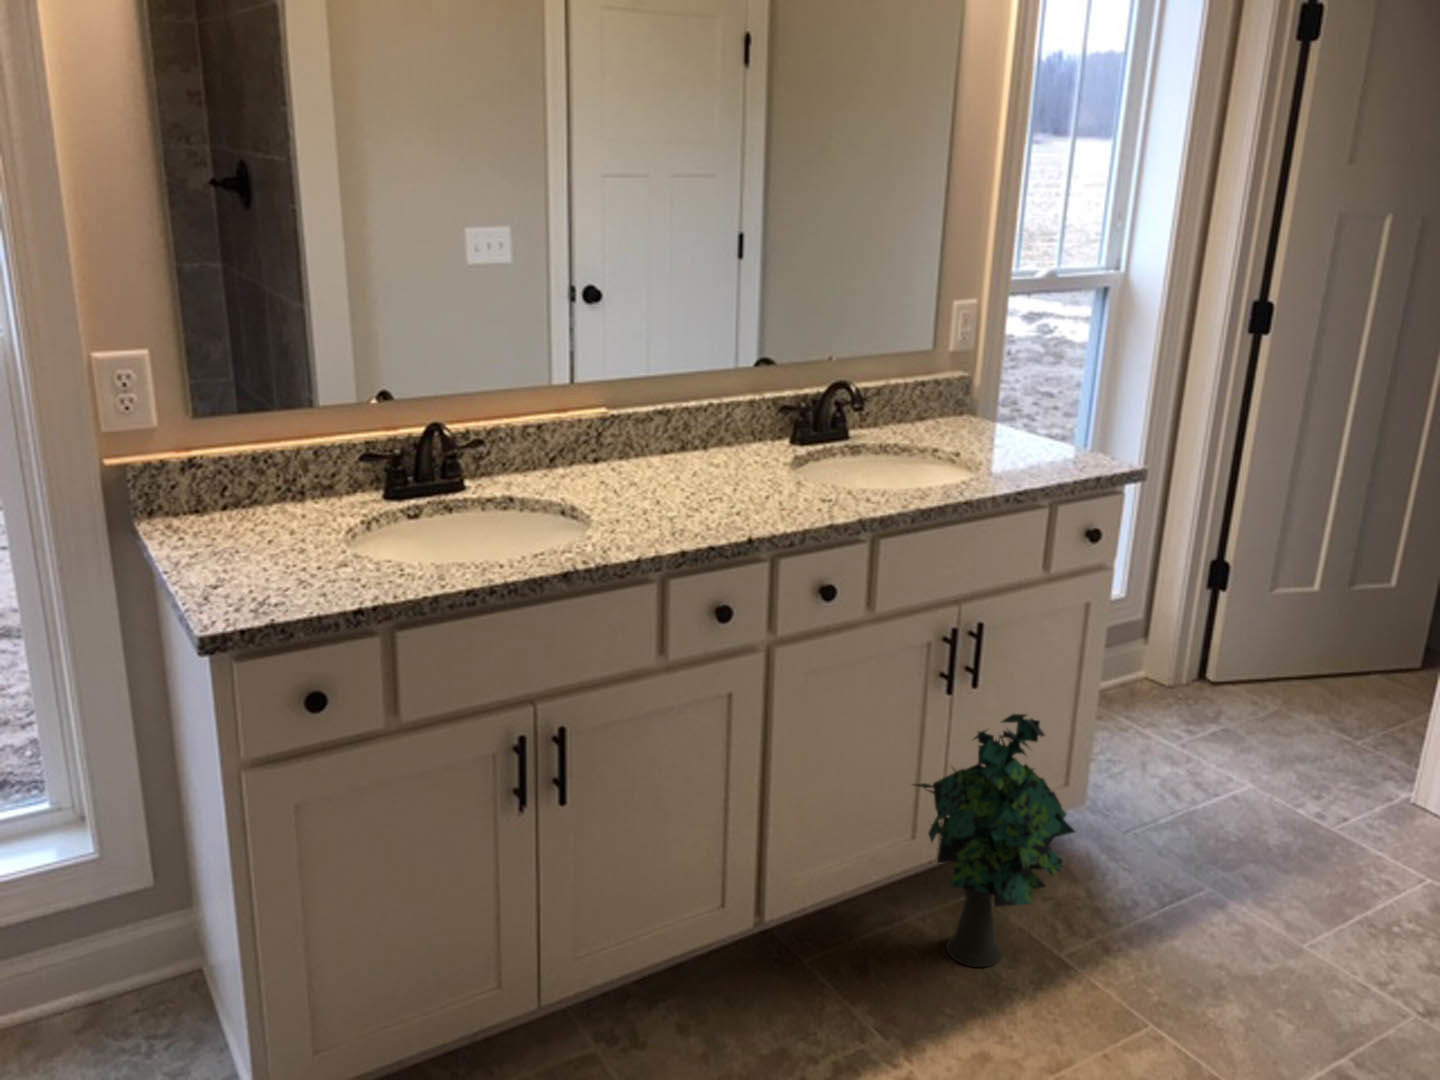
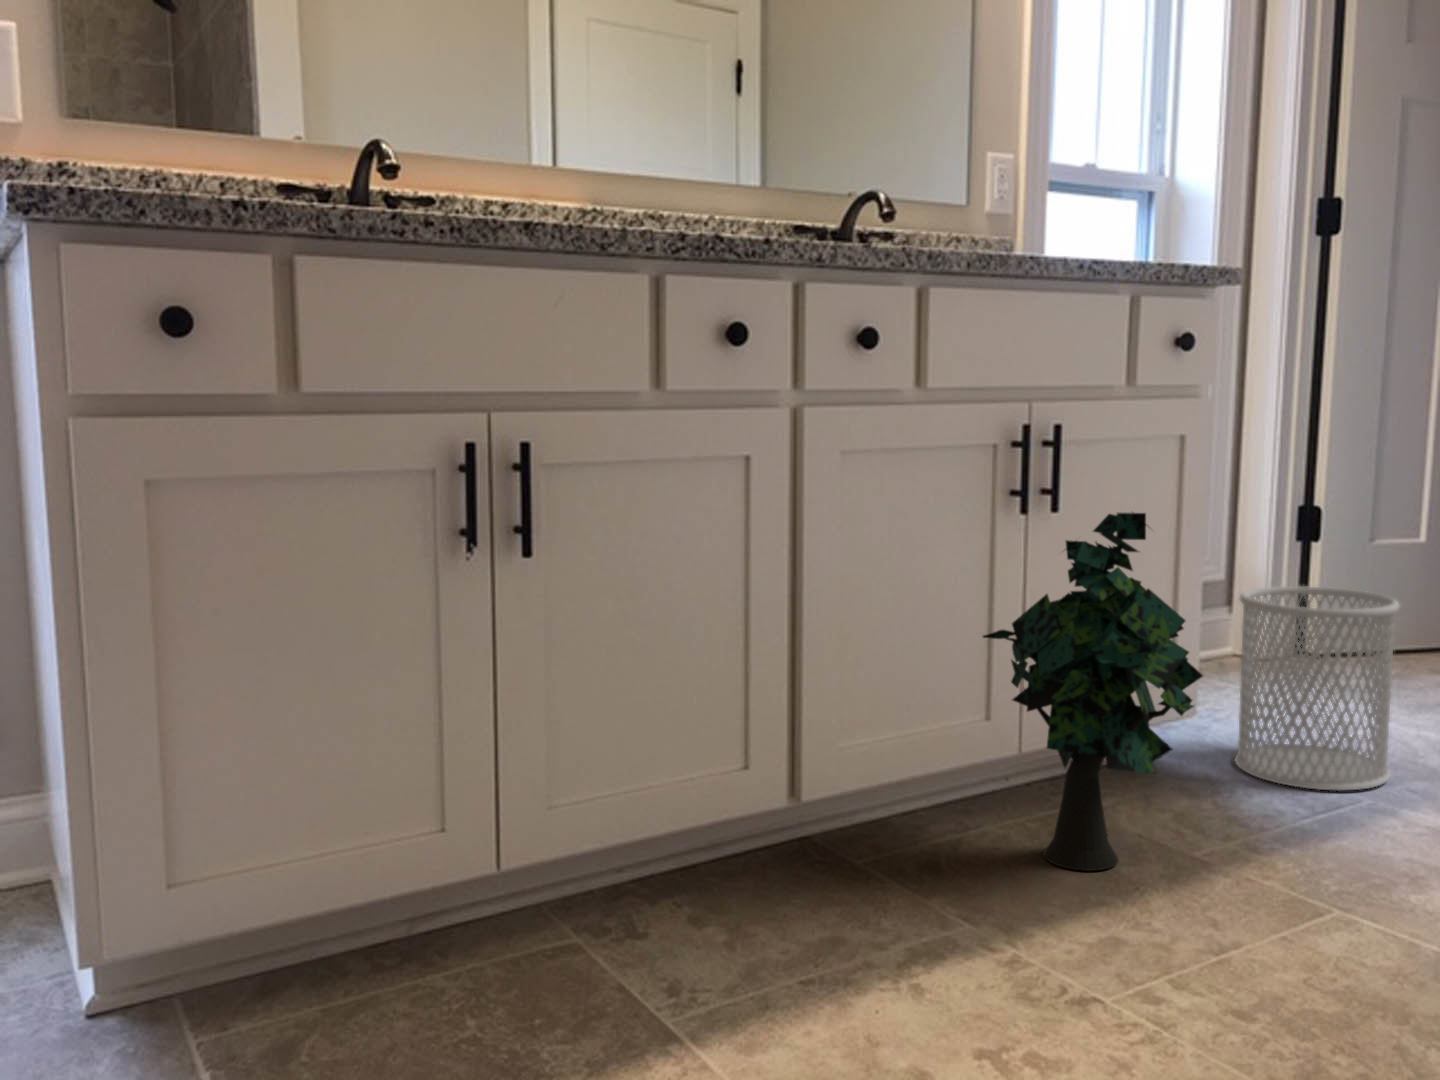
wastebasket: none [1114,693,1253,872] -> present [1234,586,1399,790]

